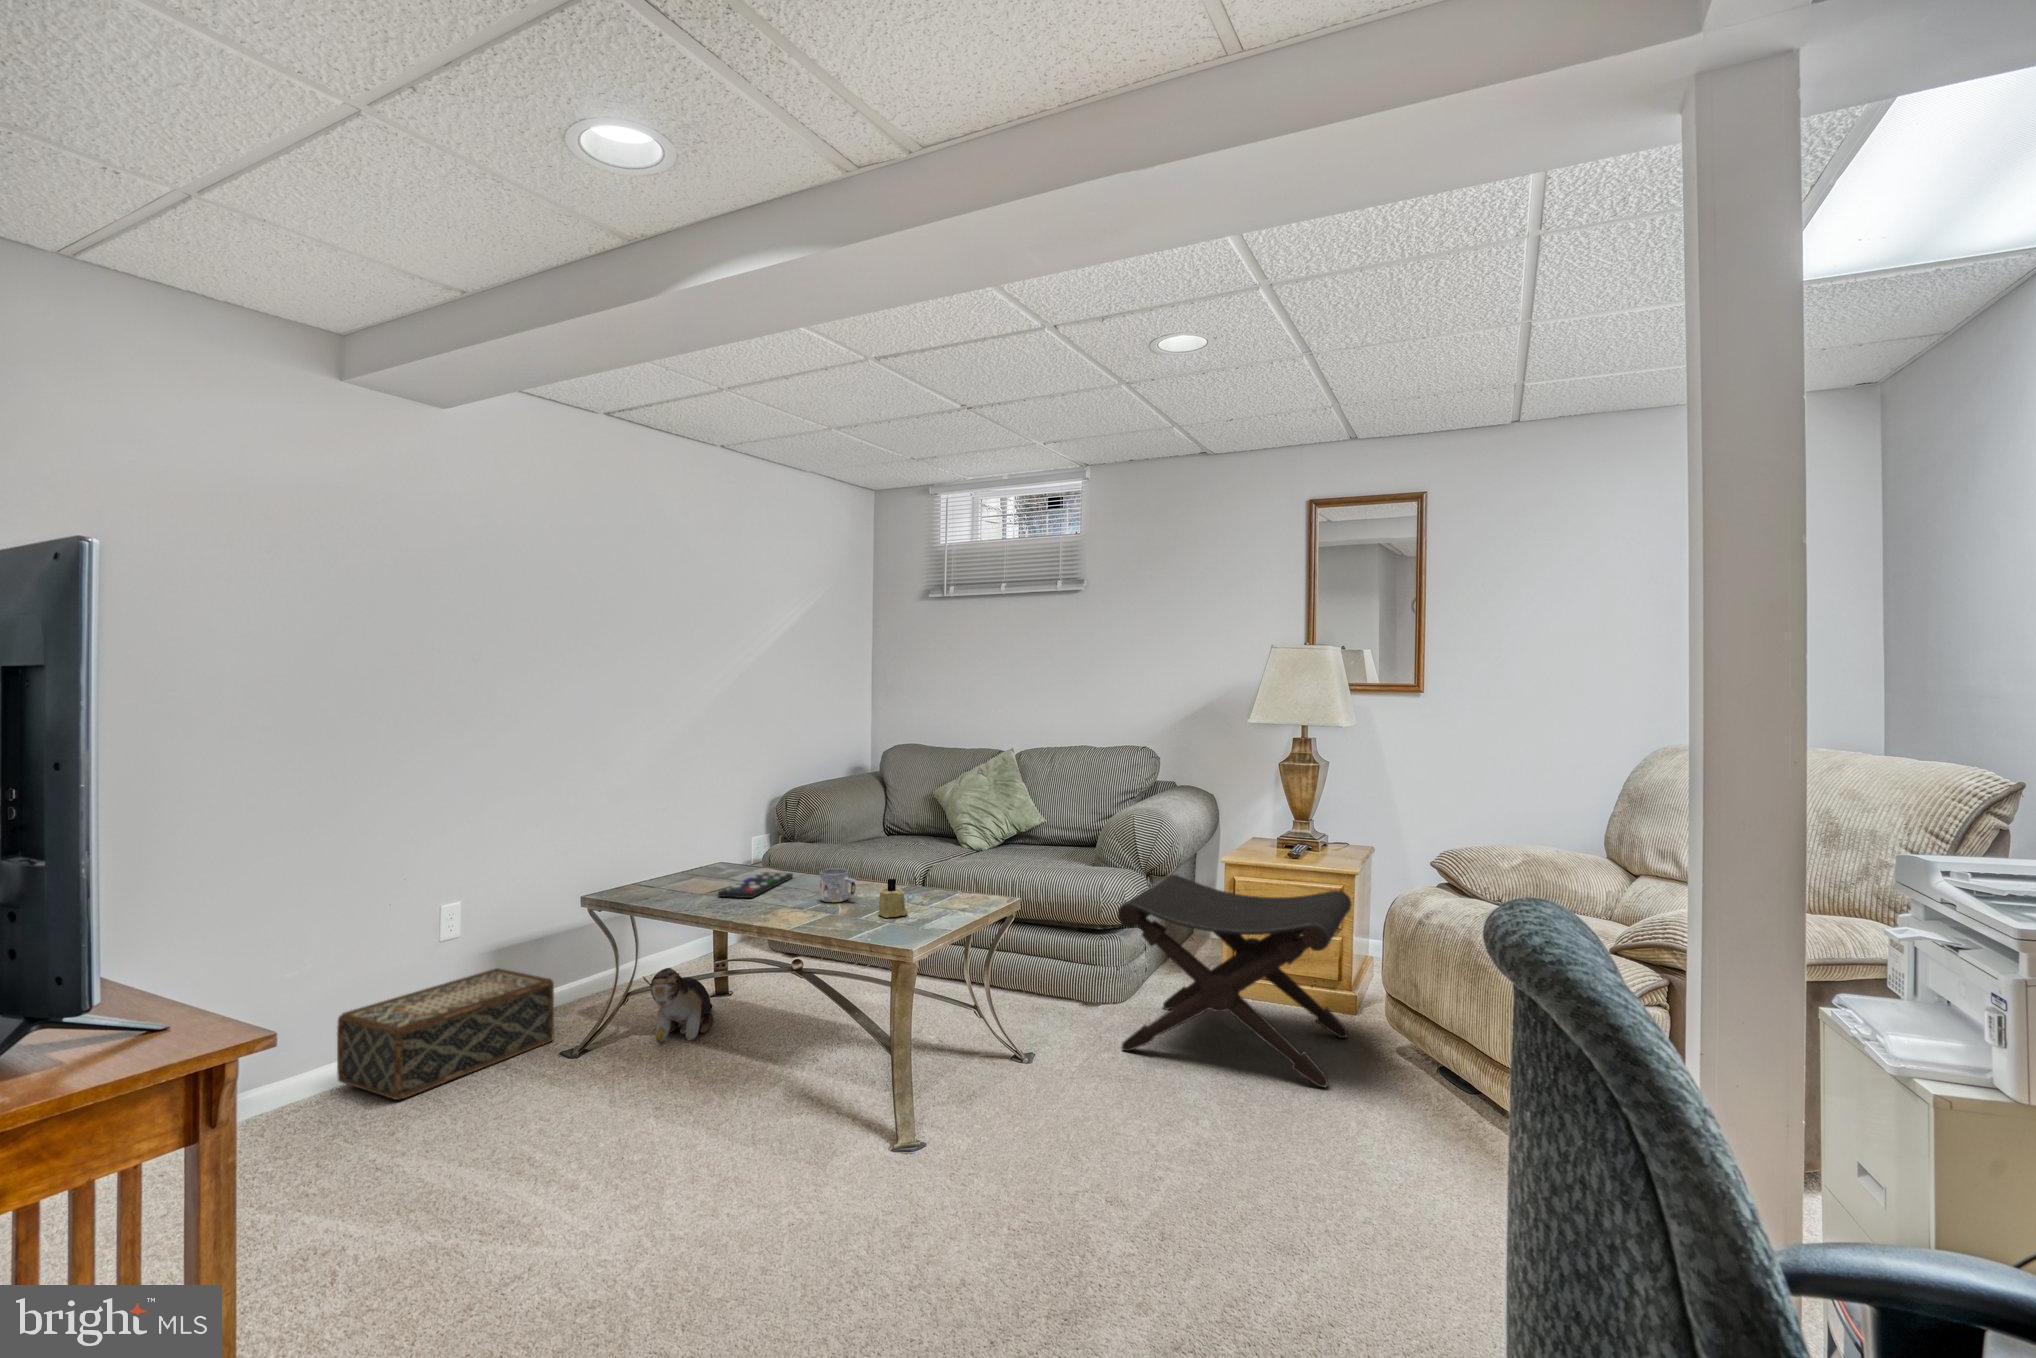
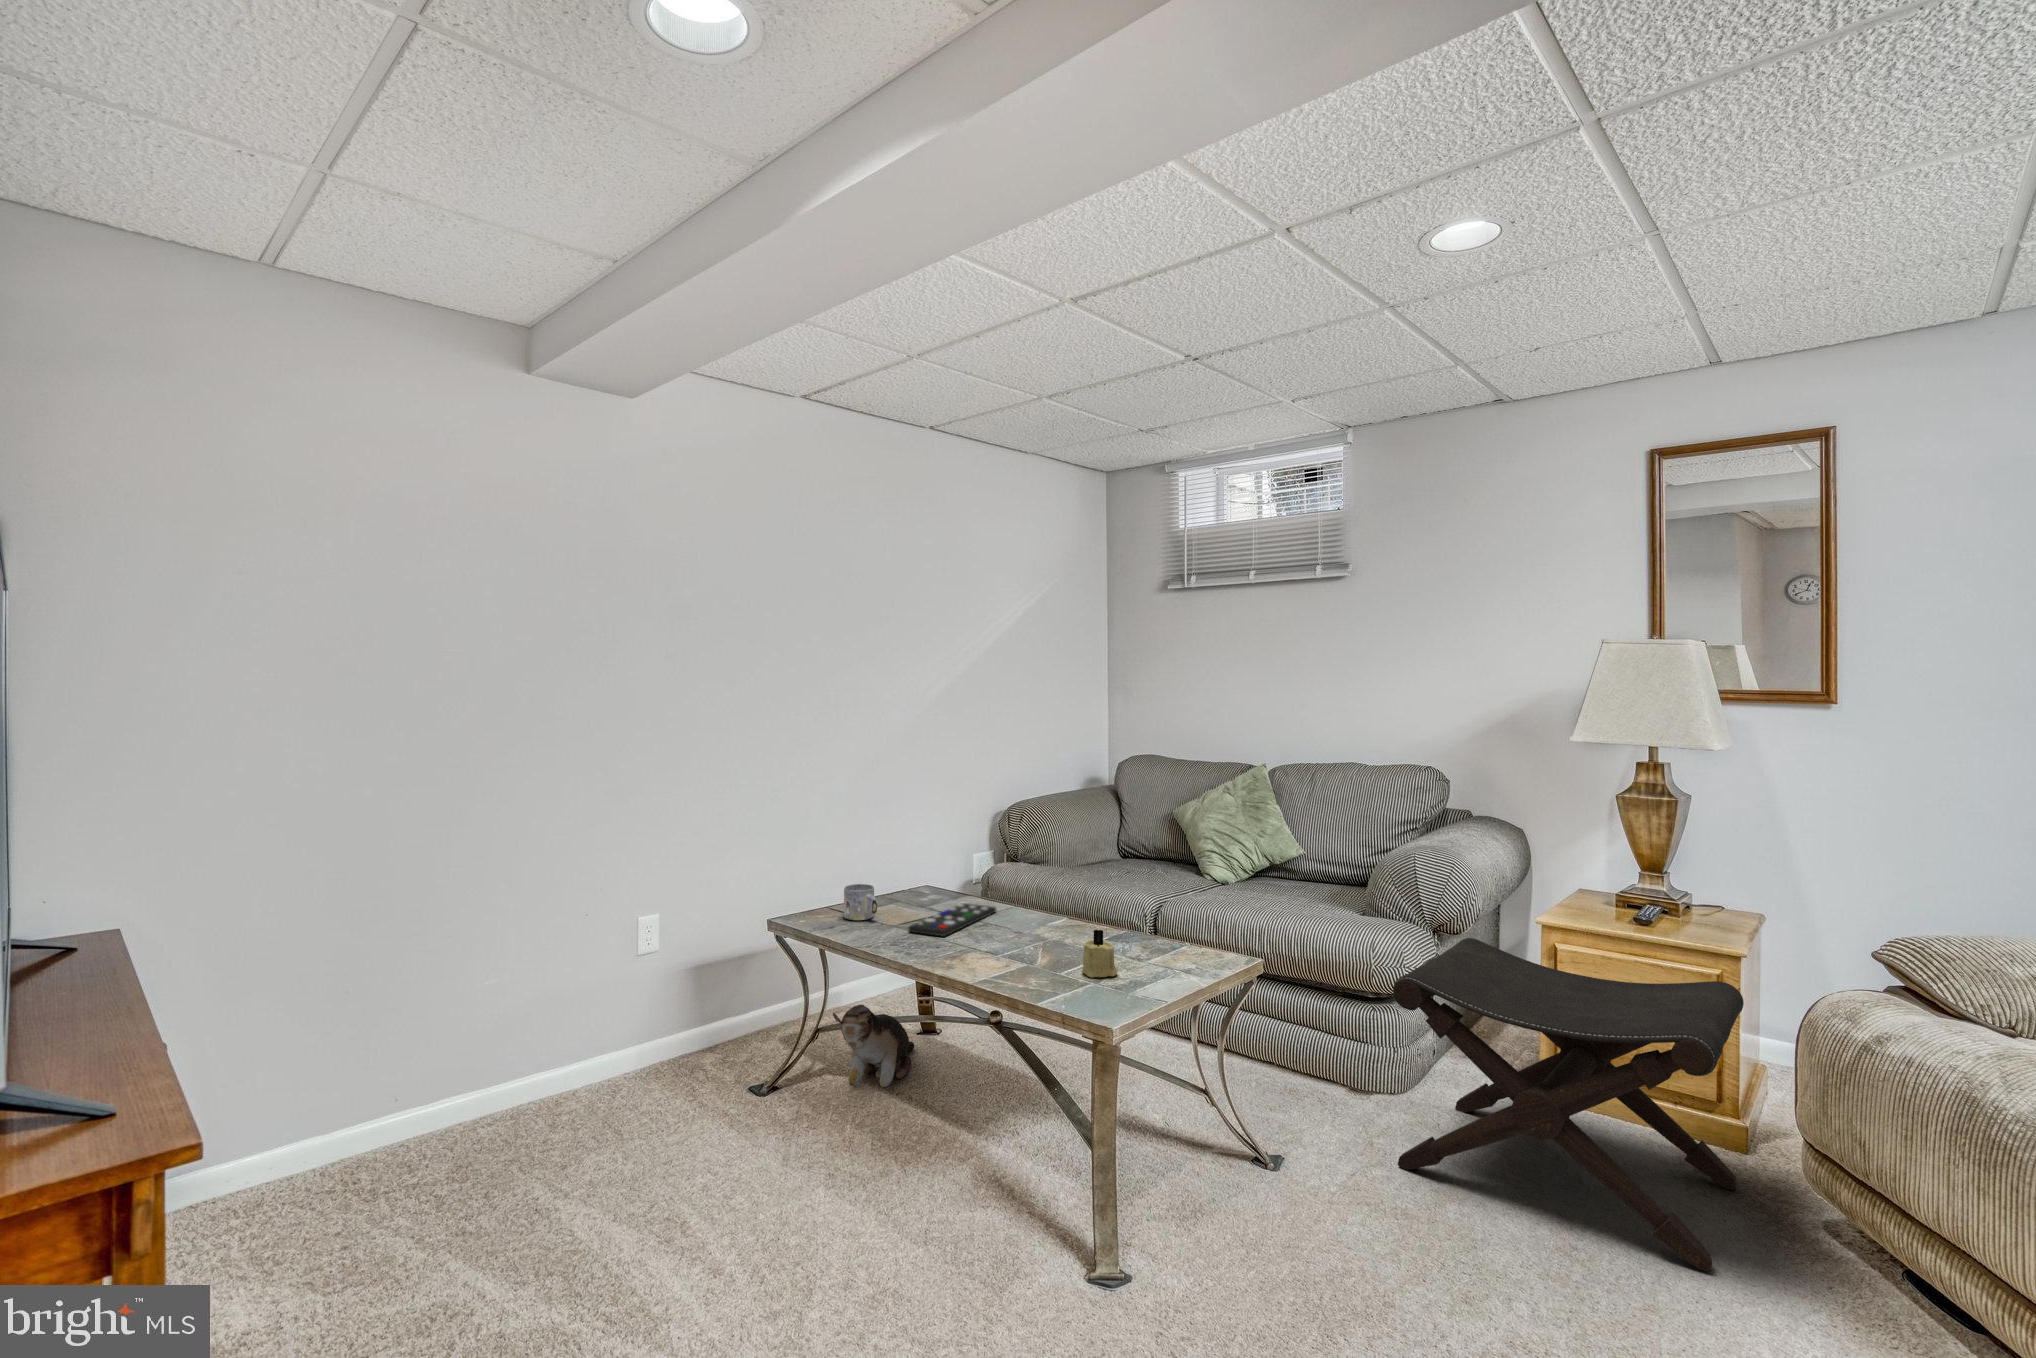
mug: present [820,868,856,902] -> present [844,884,877,920]
woven basket: present [337,968,554,1100] -> none [543,985,750,1124]

